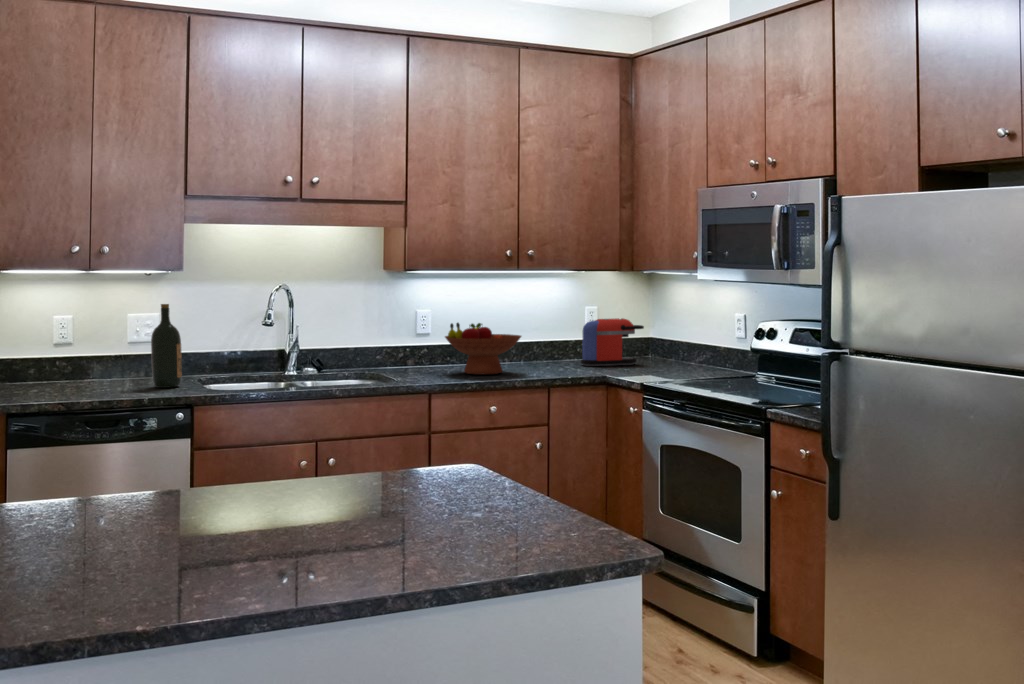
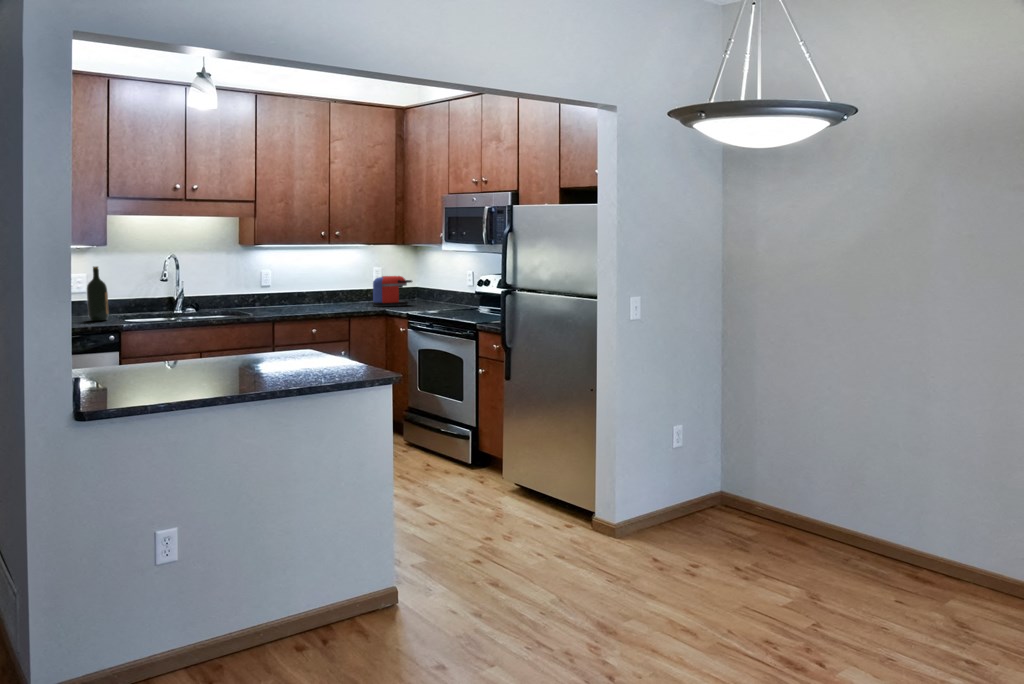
fruit bowl: present [445,323,521,375] -> none [282,278,333,311]

